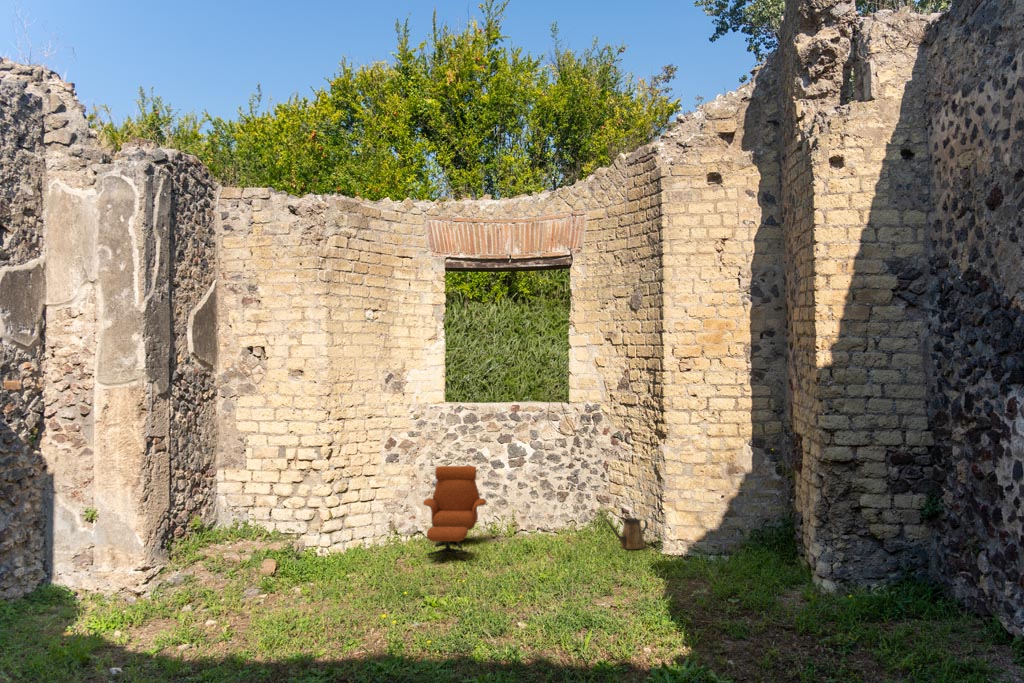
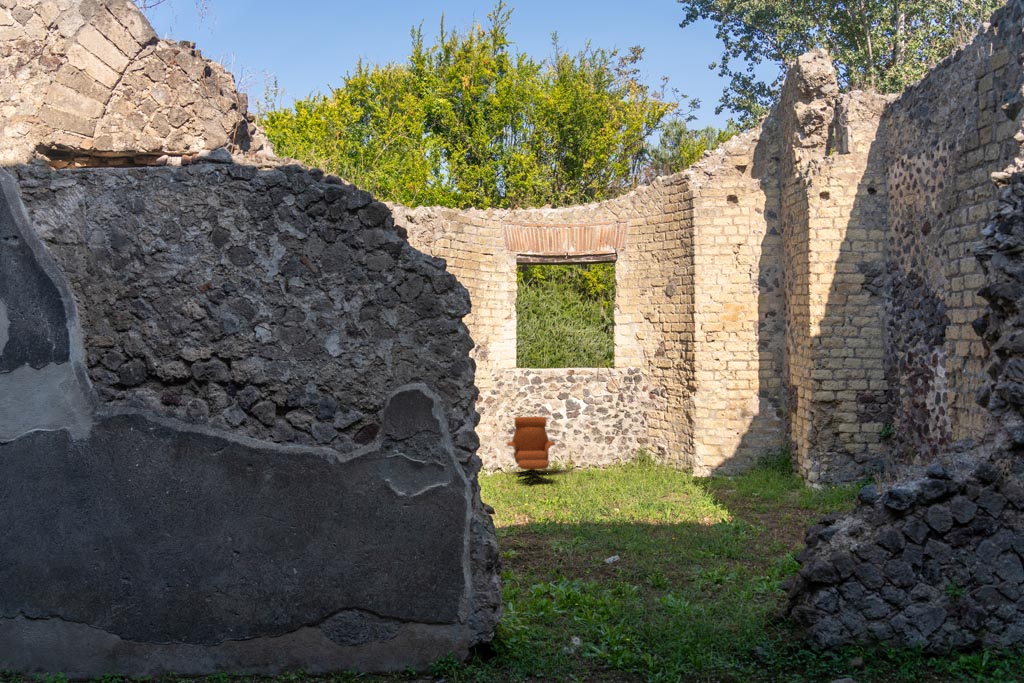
watering can: present [604,518,648,550] -> none [651,451,680,474]

